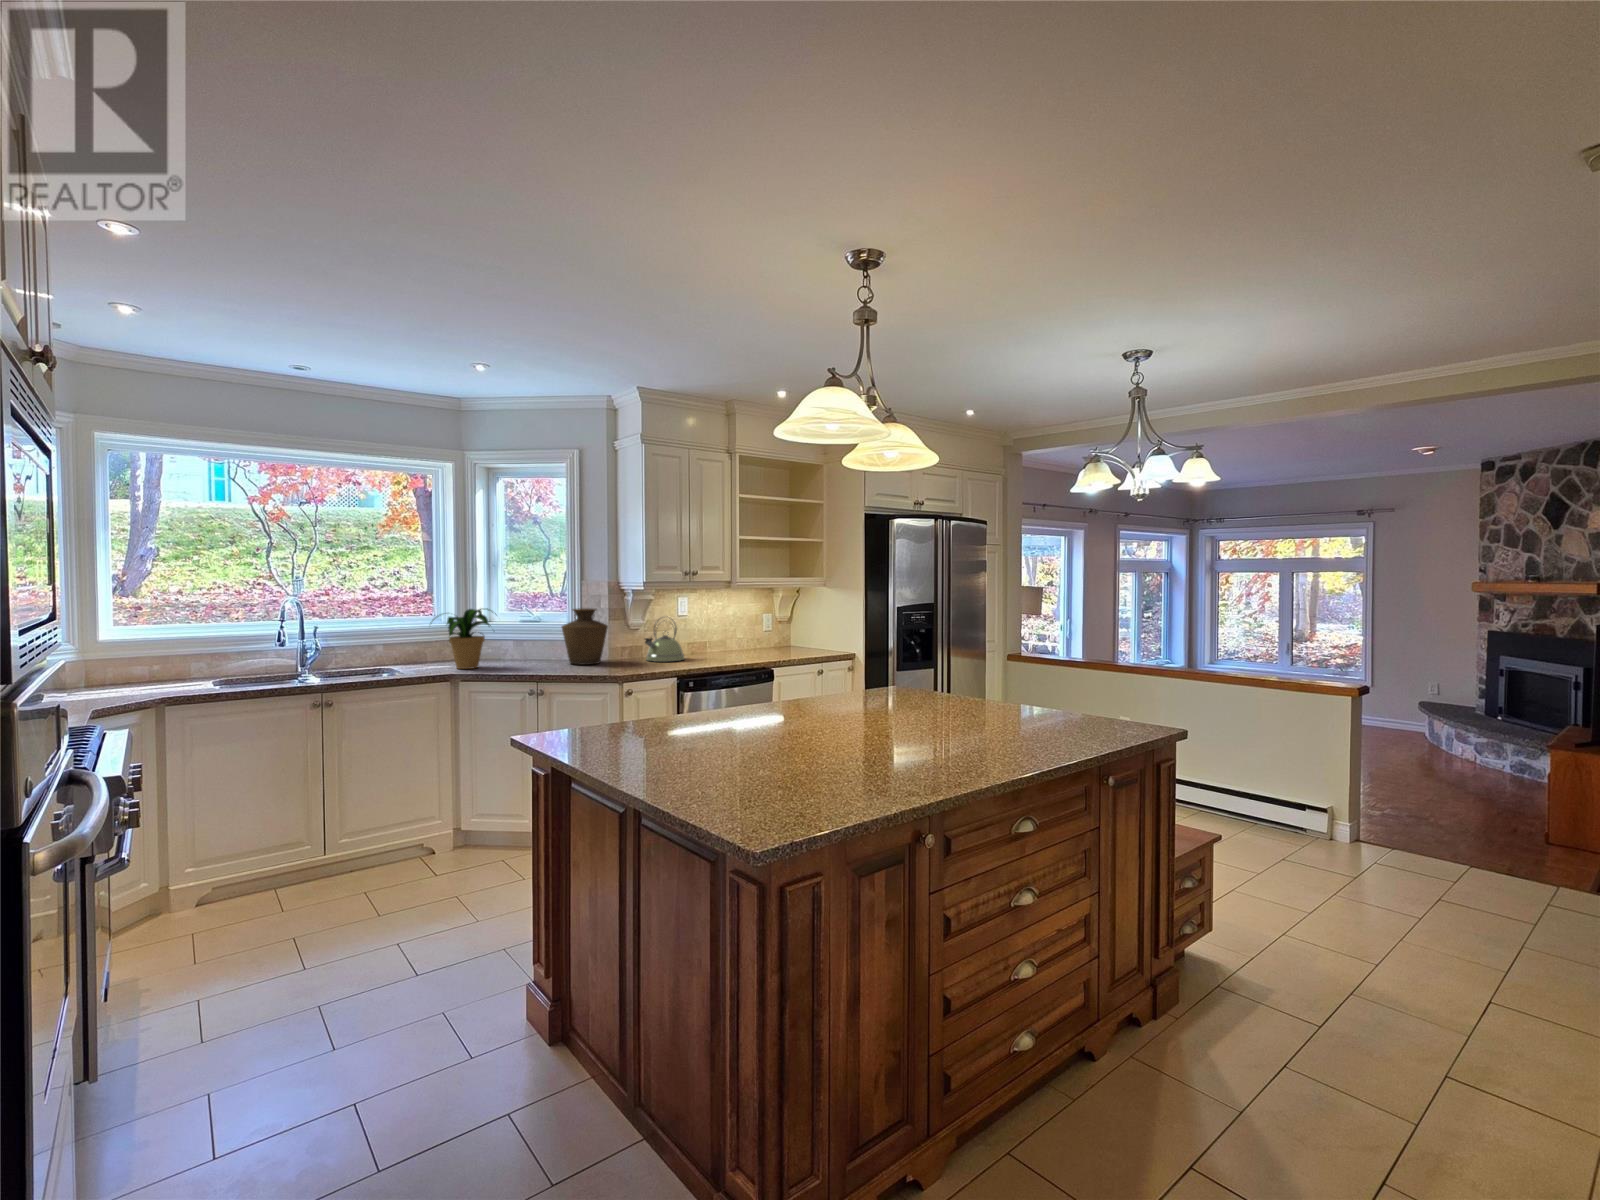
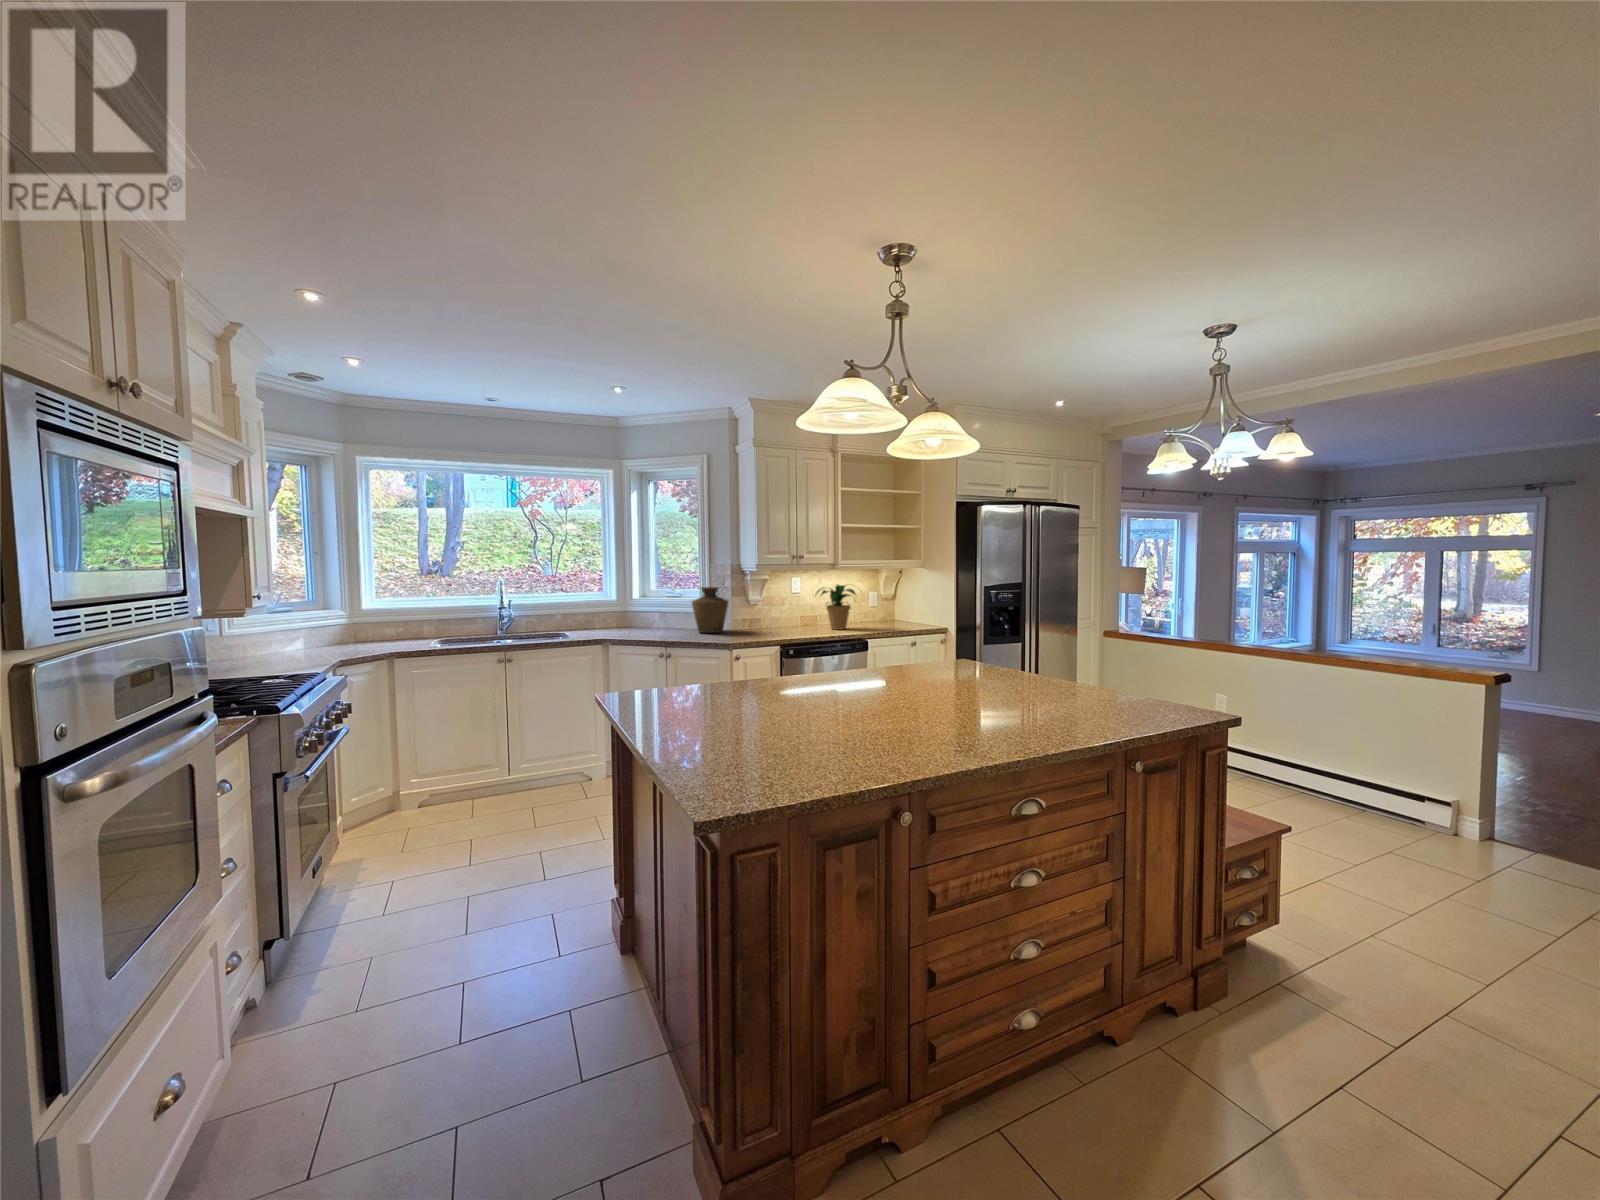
potted plant: present [433,609,496,669] -> present [816,585,855,630]
kettle: present [645,623,684,662] -> none [759,594,793,632]

